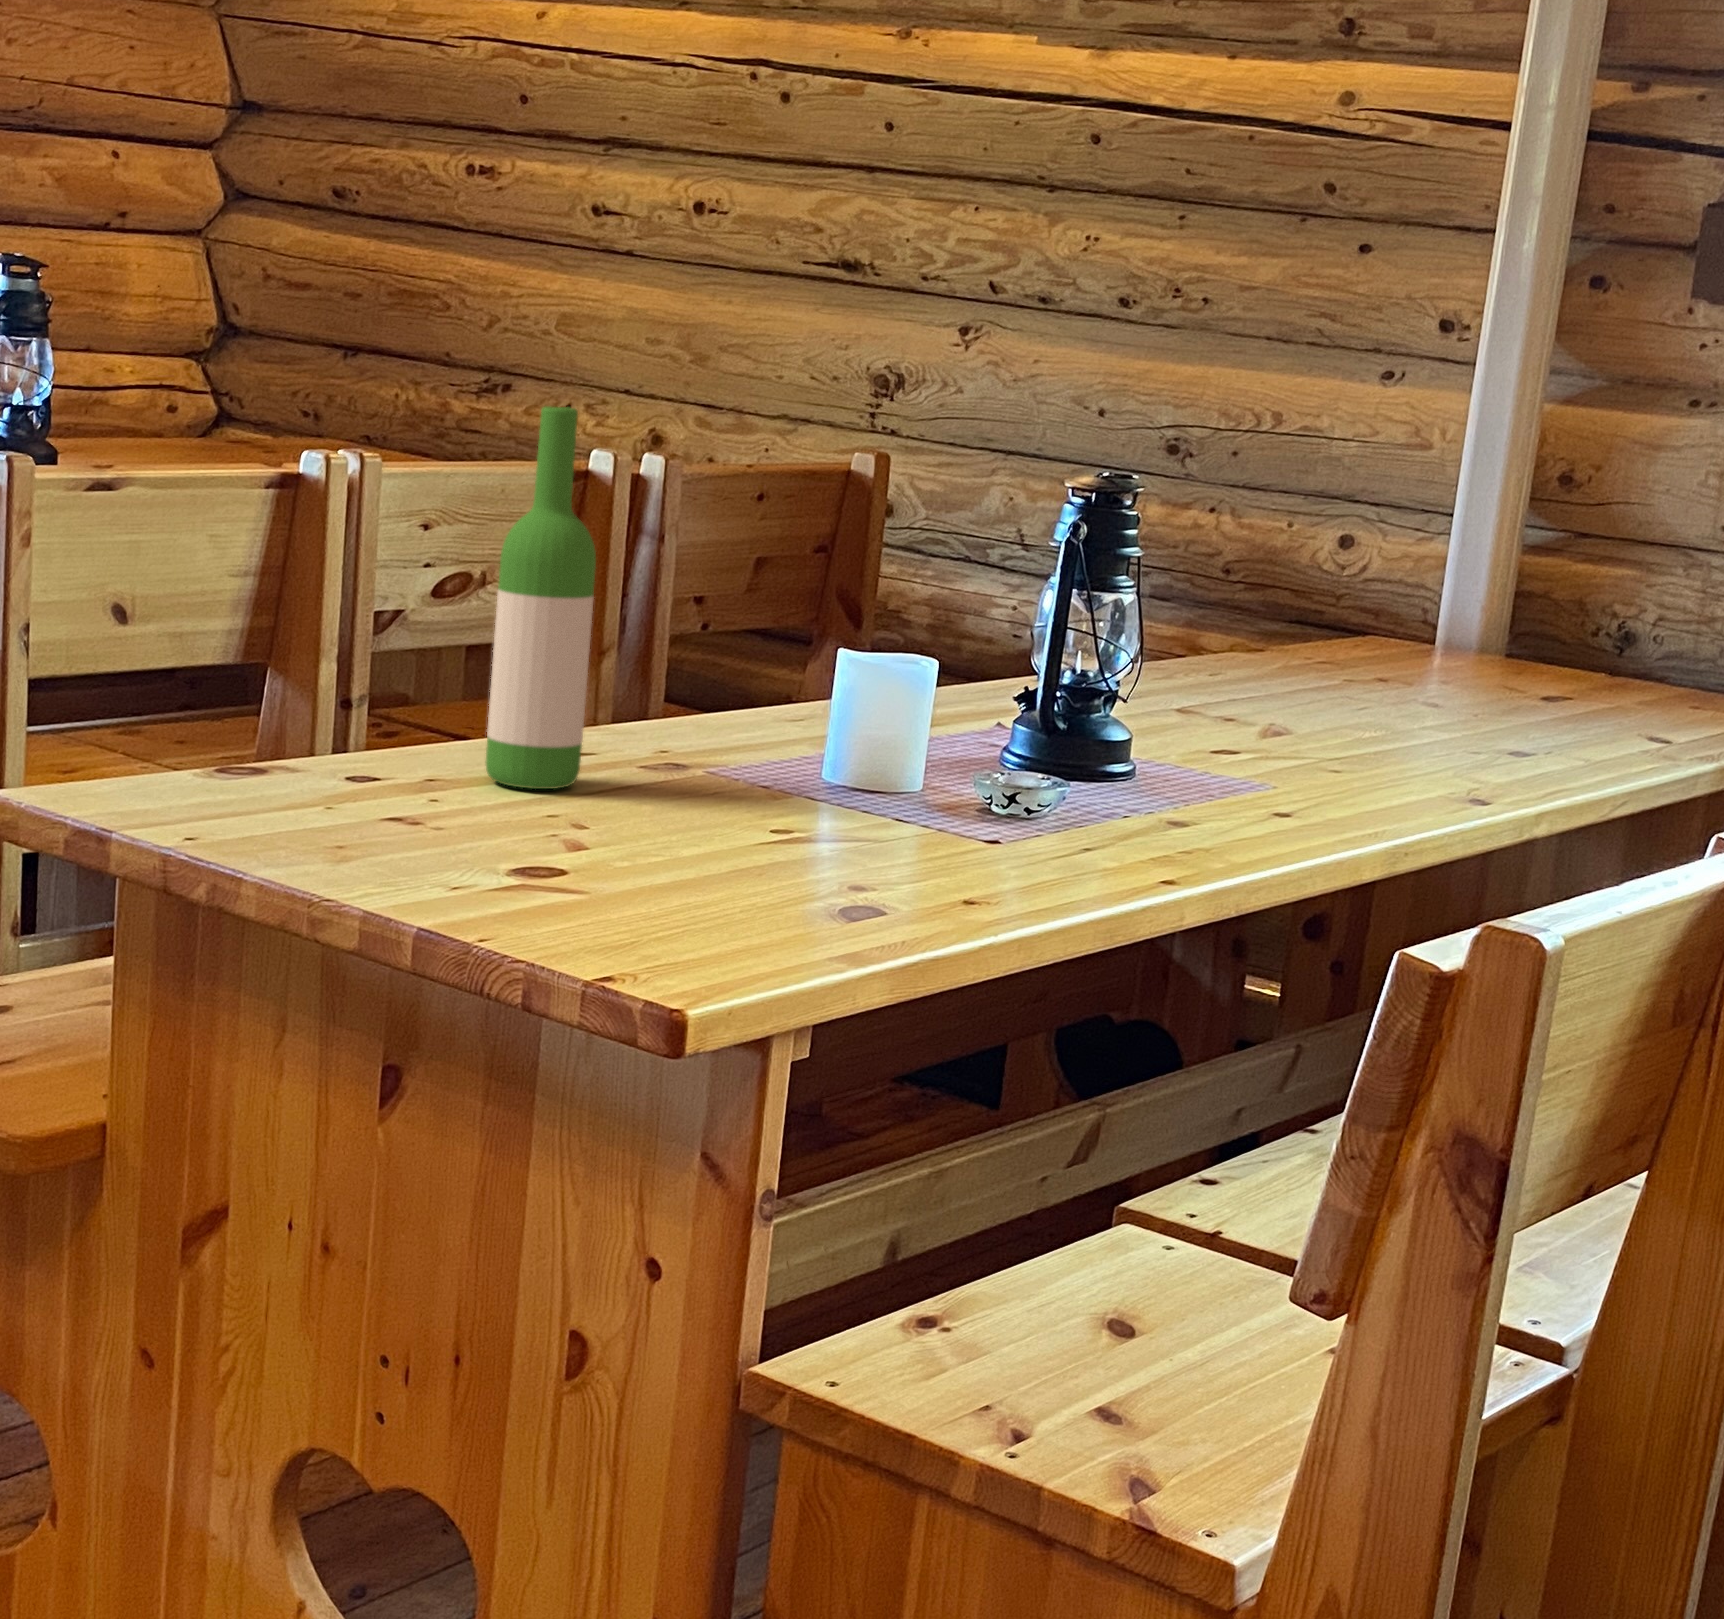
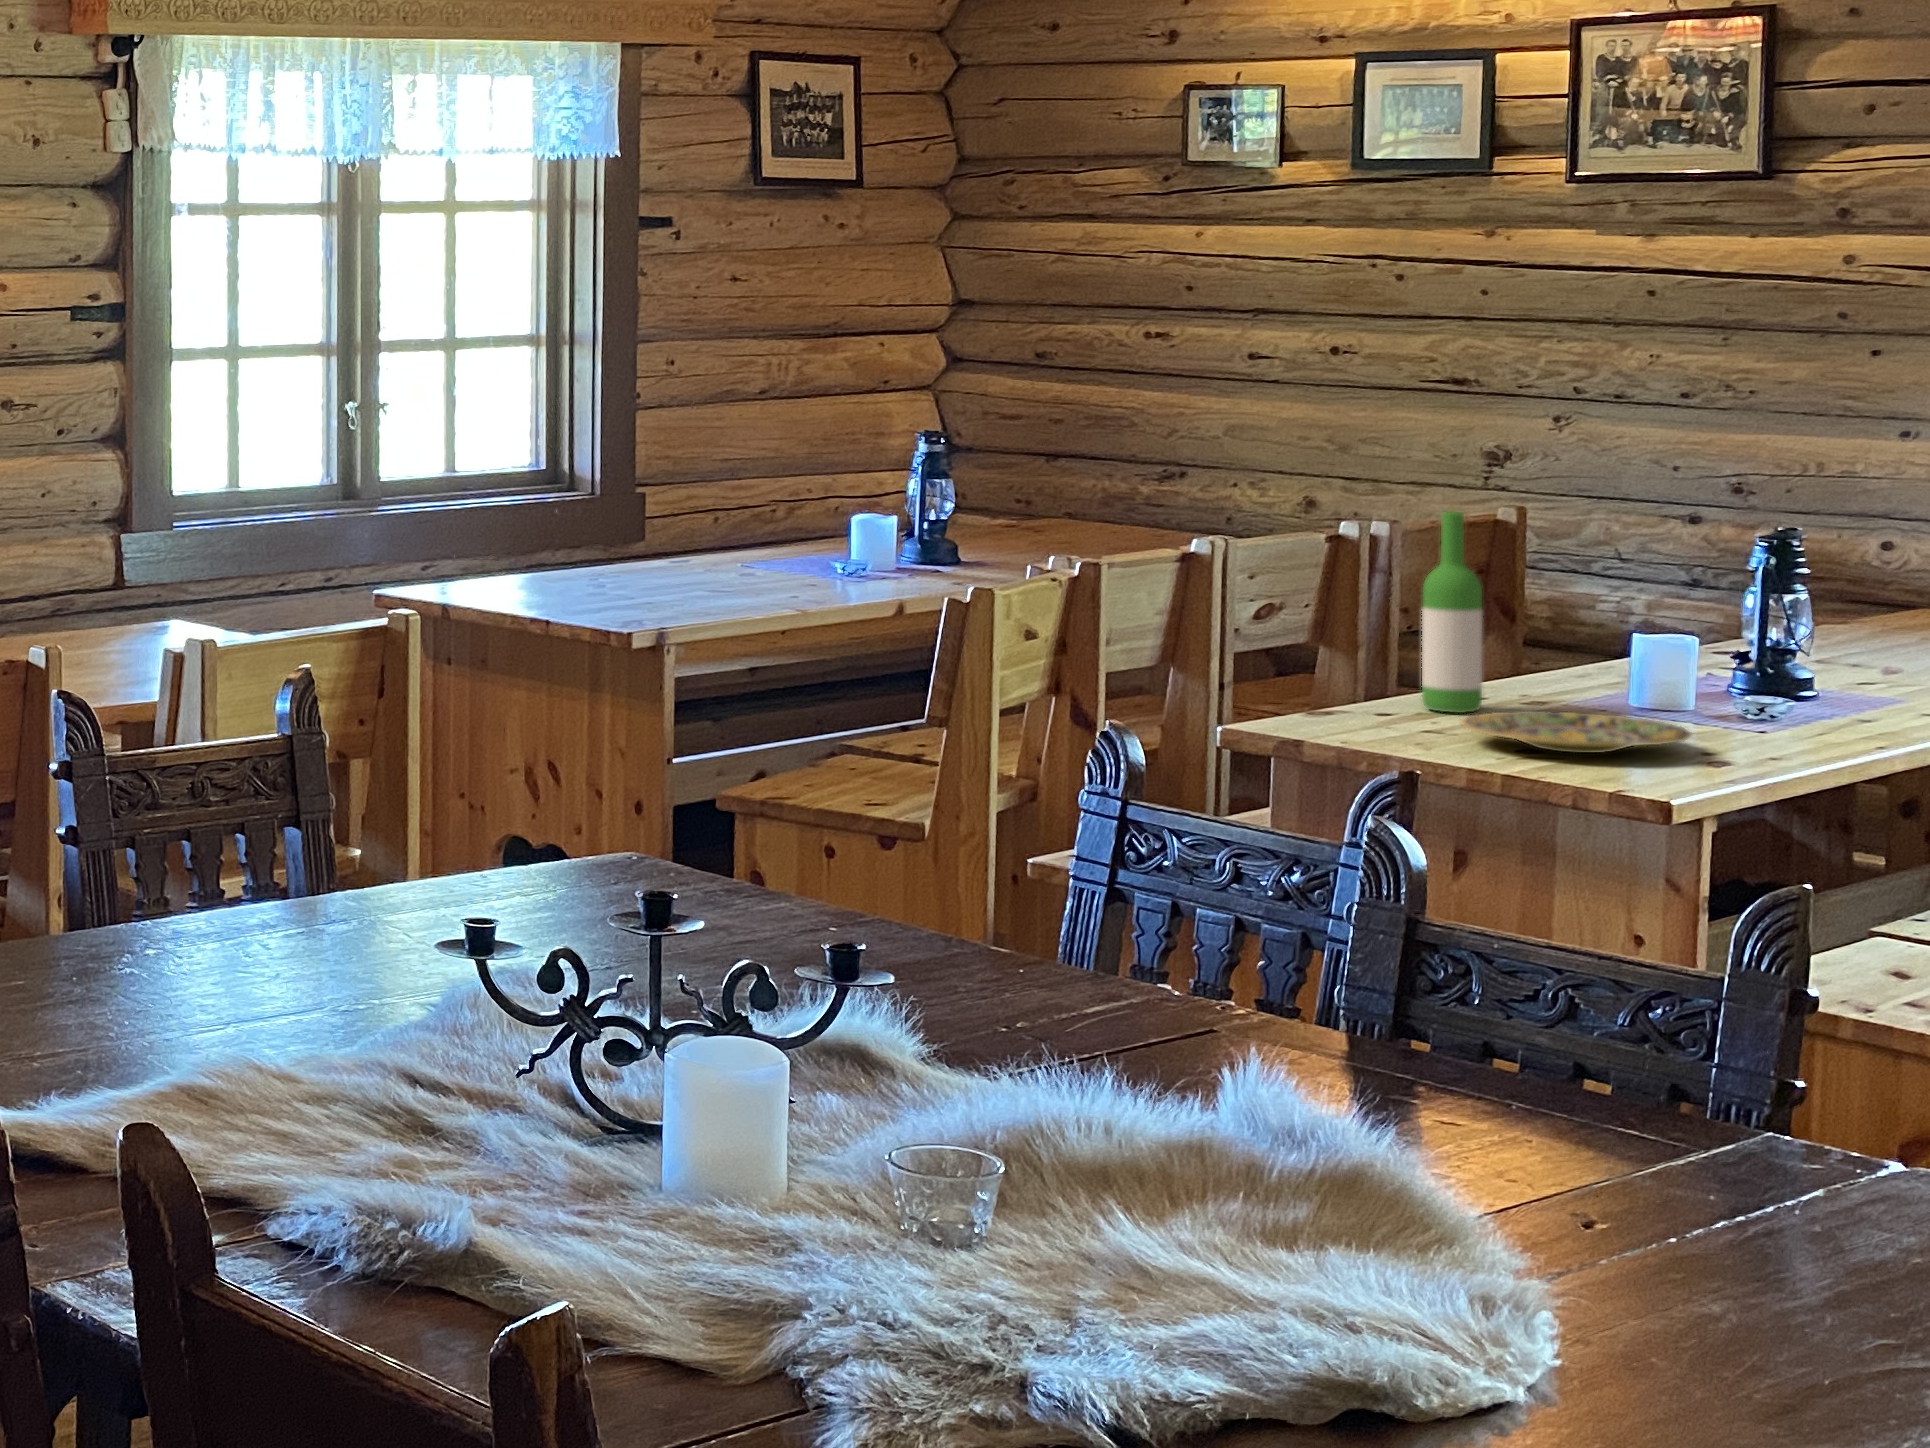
plate: none [467,793,843,883] -> present [1460,711,1692,753]

